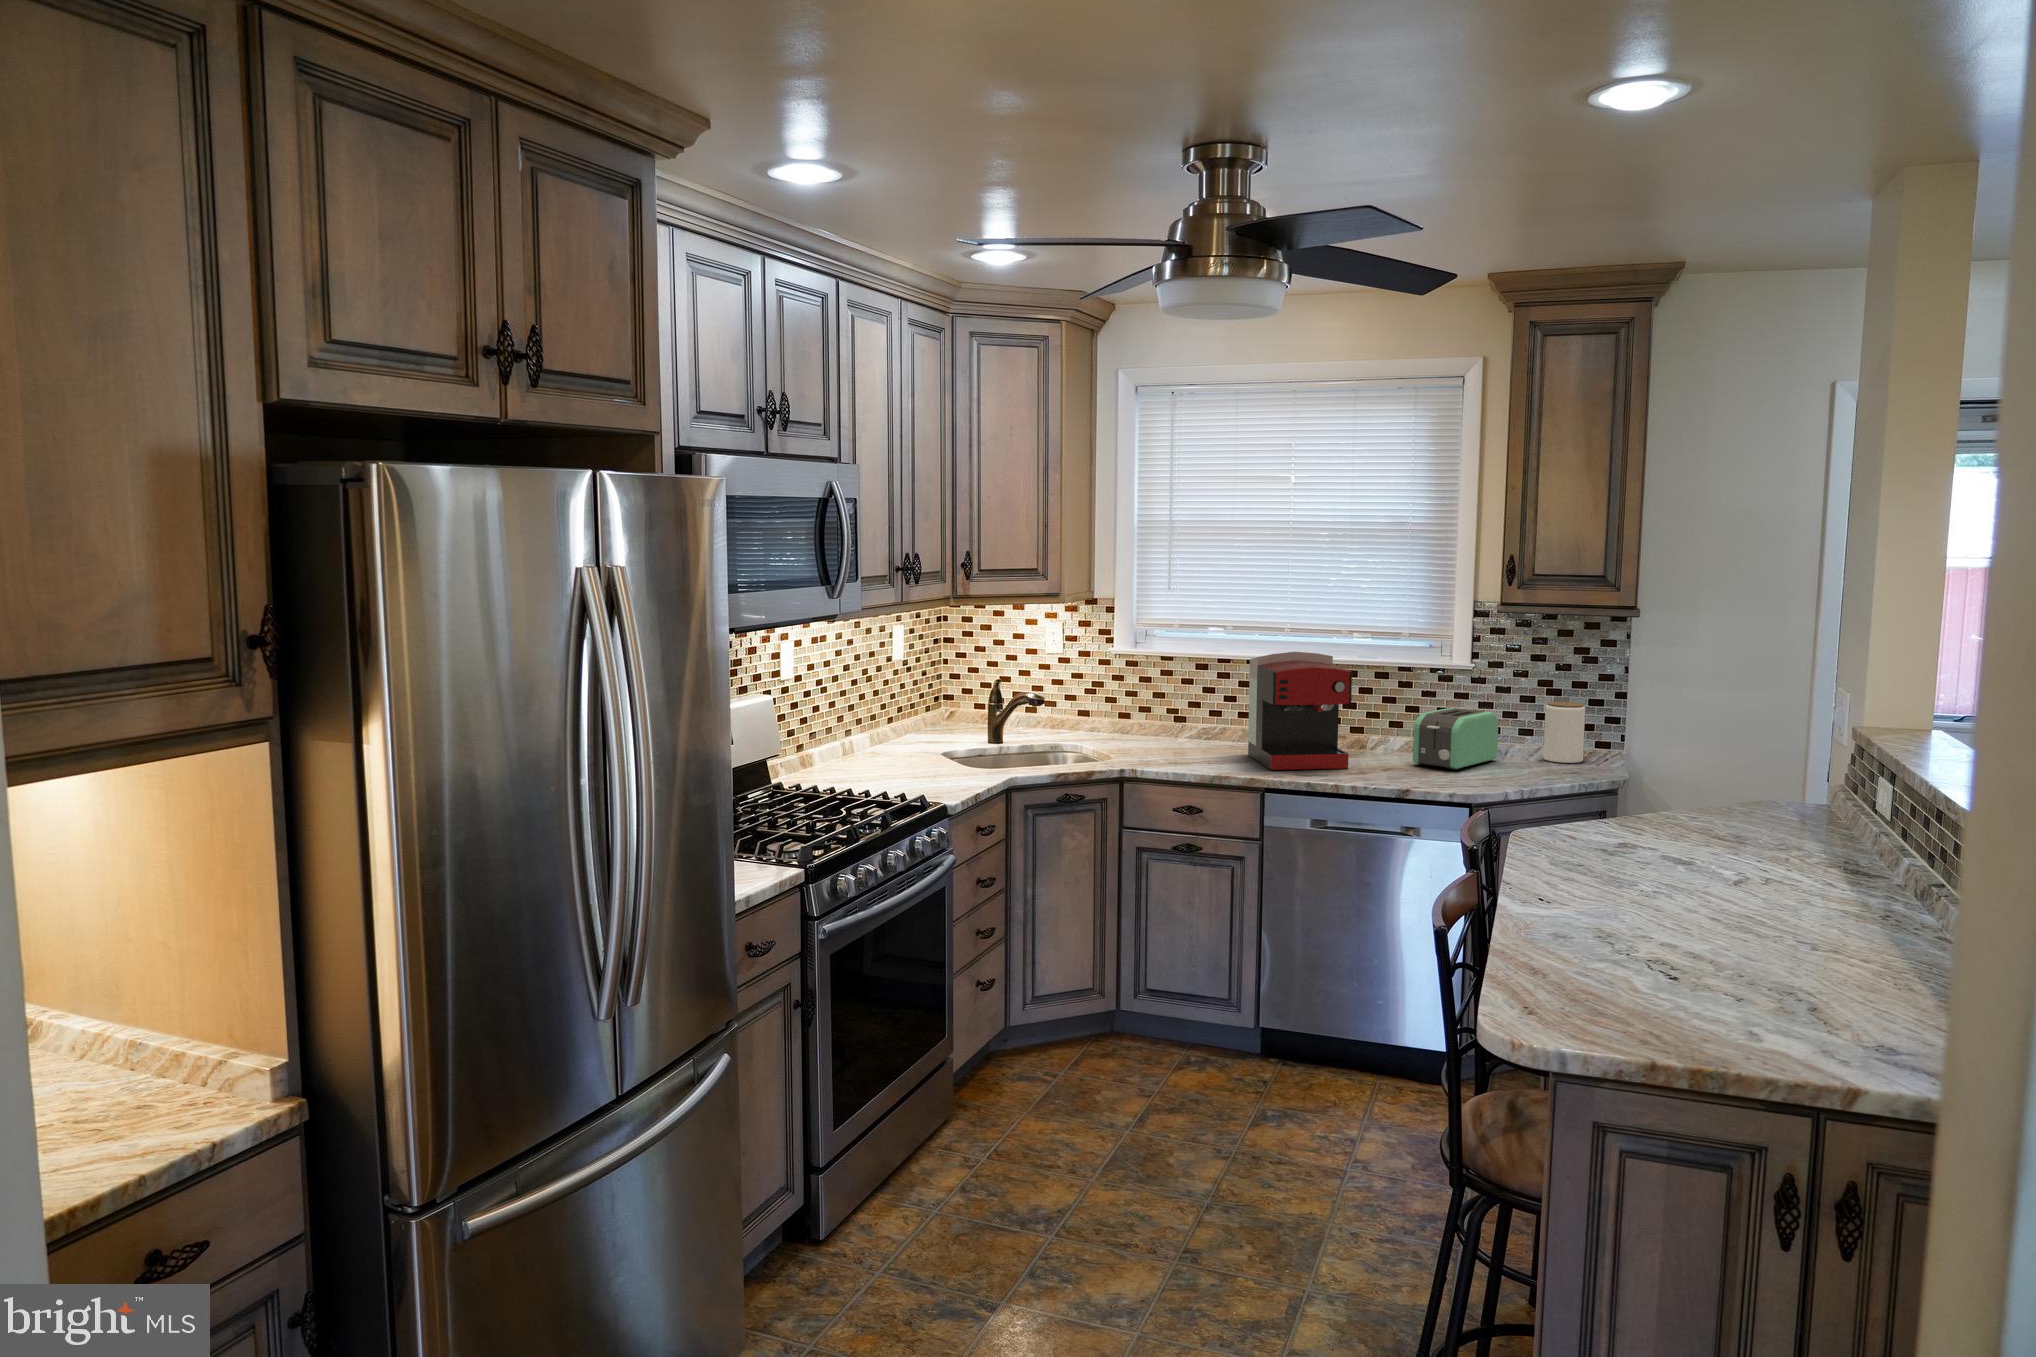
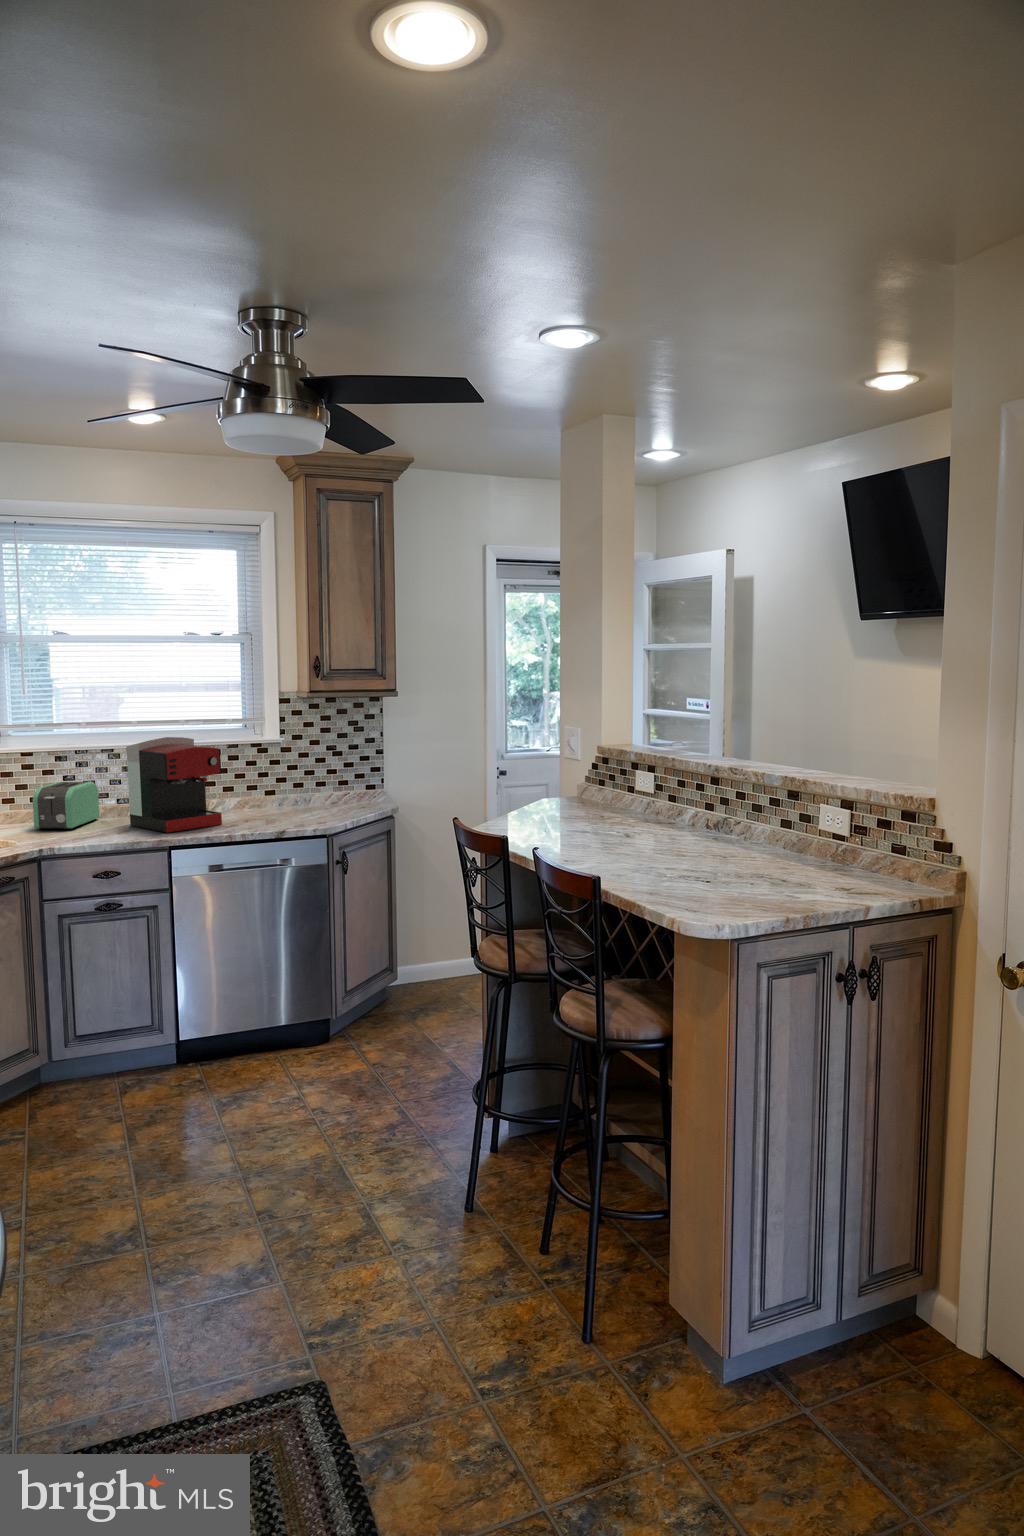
jar: present [1543,702,1585,763] -> none [338,760,365,802]
toaster: present [1413,708,1498,770] -> present [33,782,99,829]

